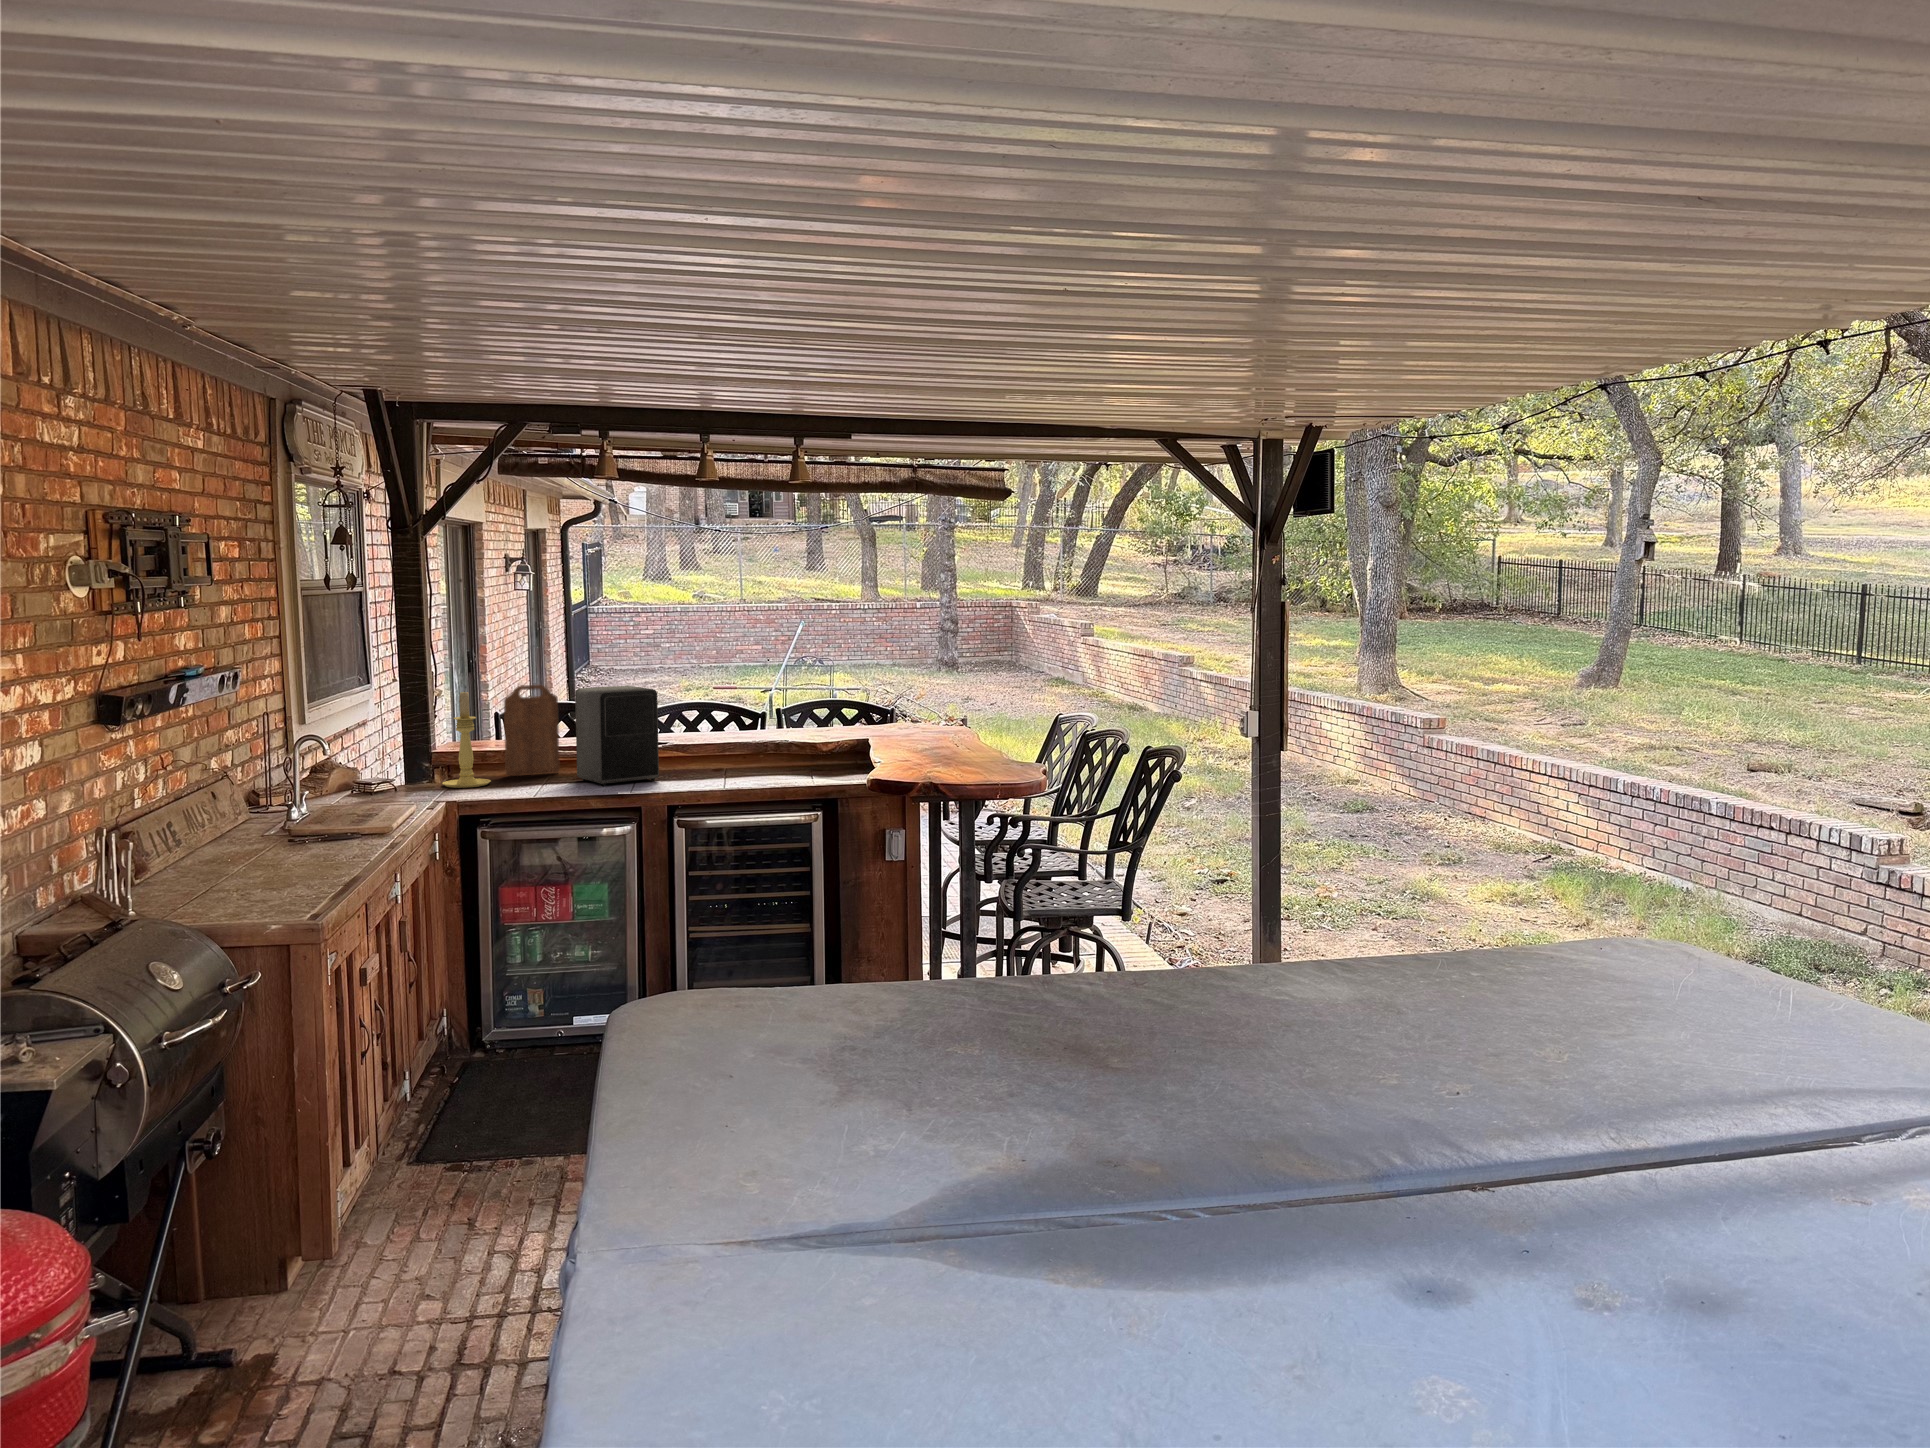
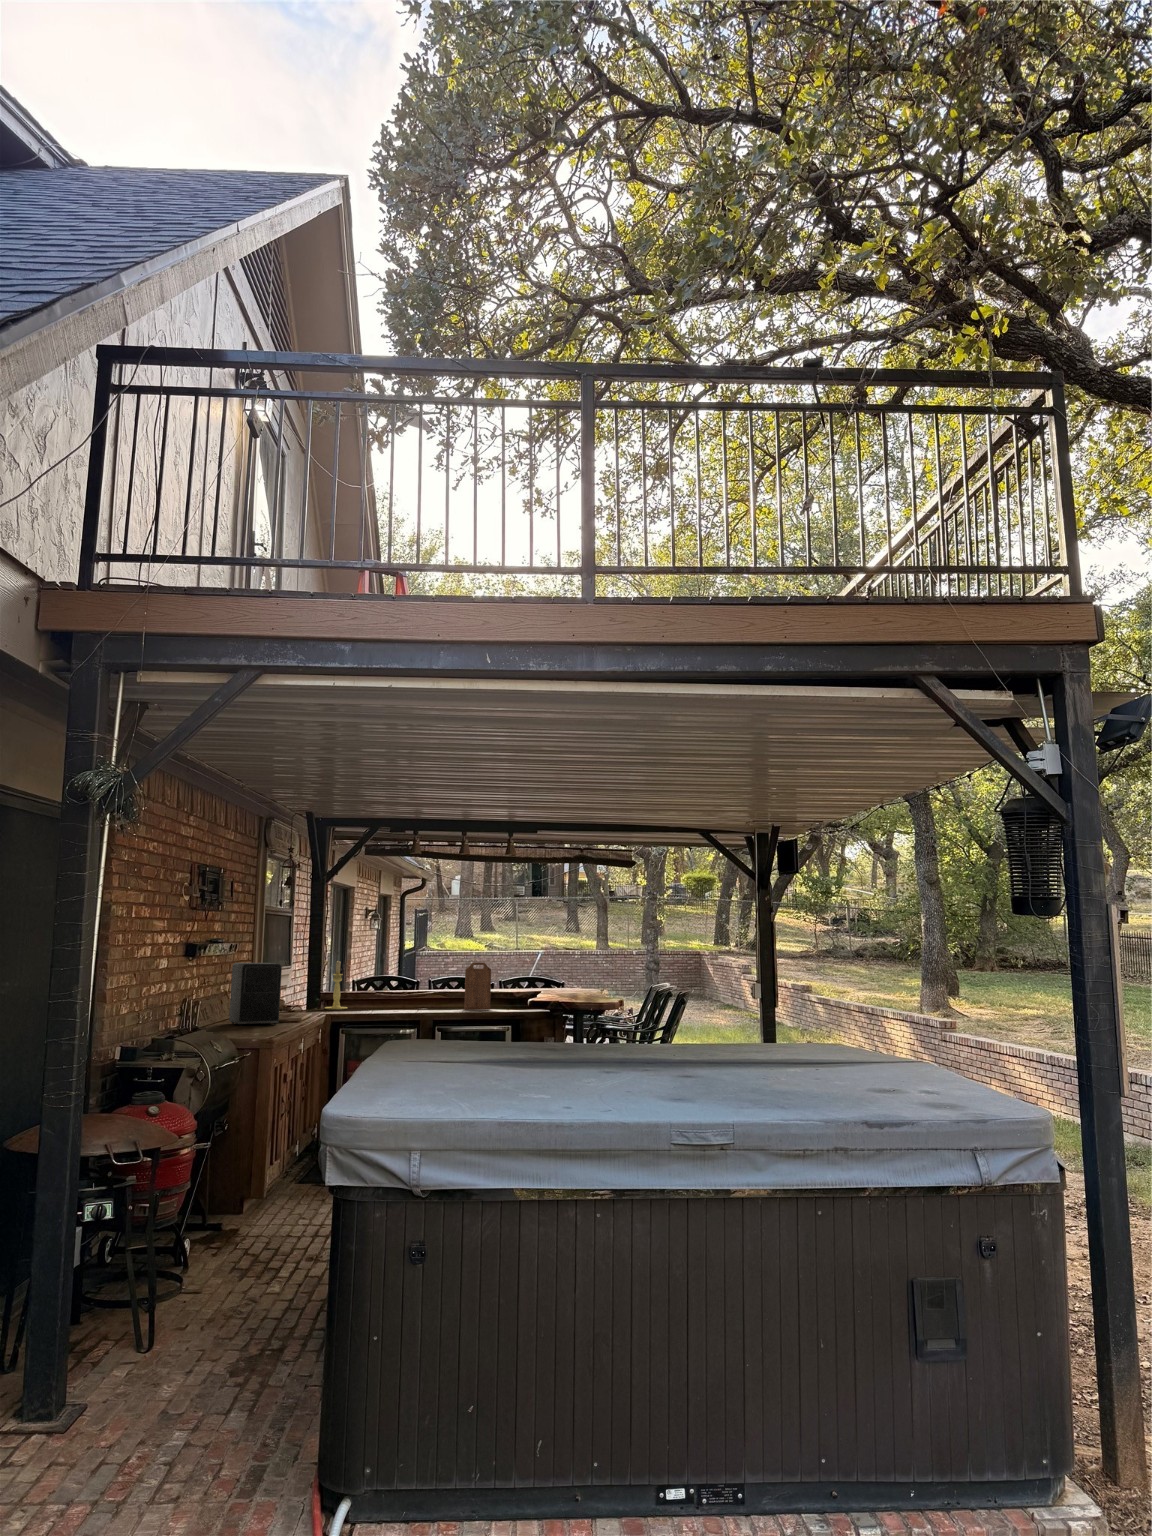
cutting board: present [504,685,560,776] -> present [464,962,491,1010]
speaker: present [575,686,659,786] -> present [229,963,282,1026]

